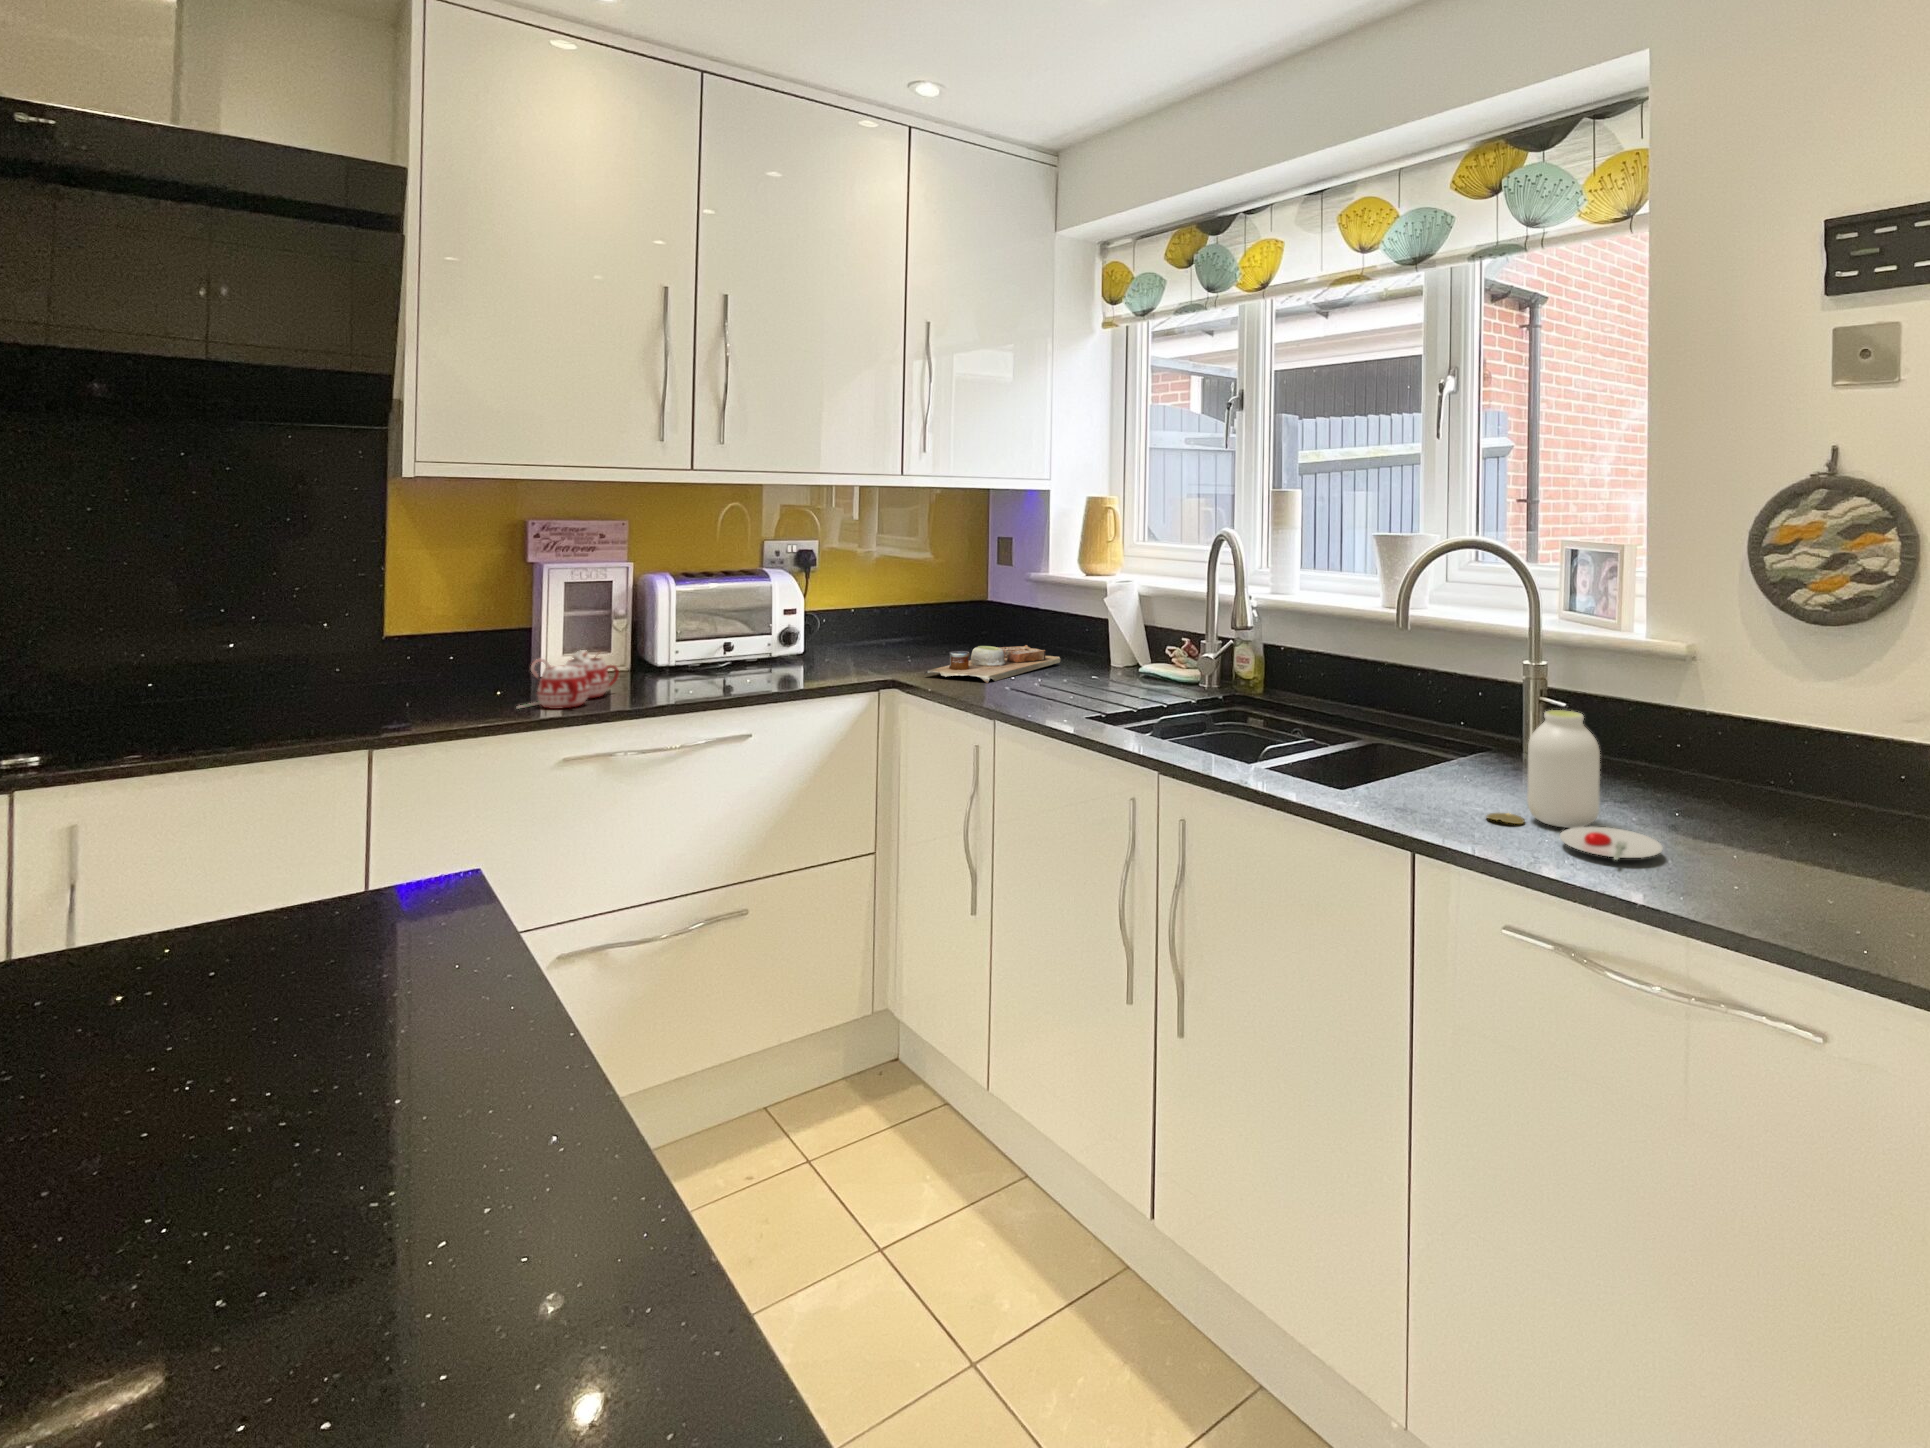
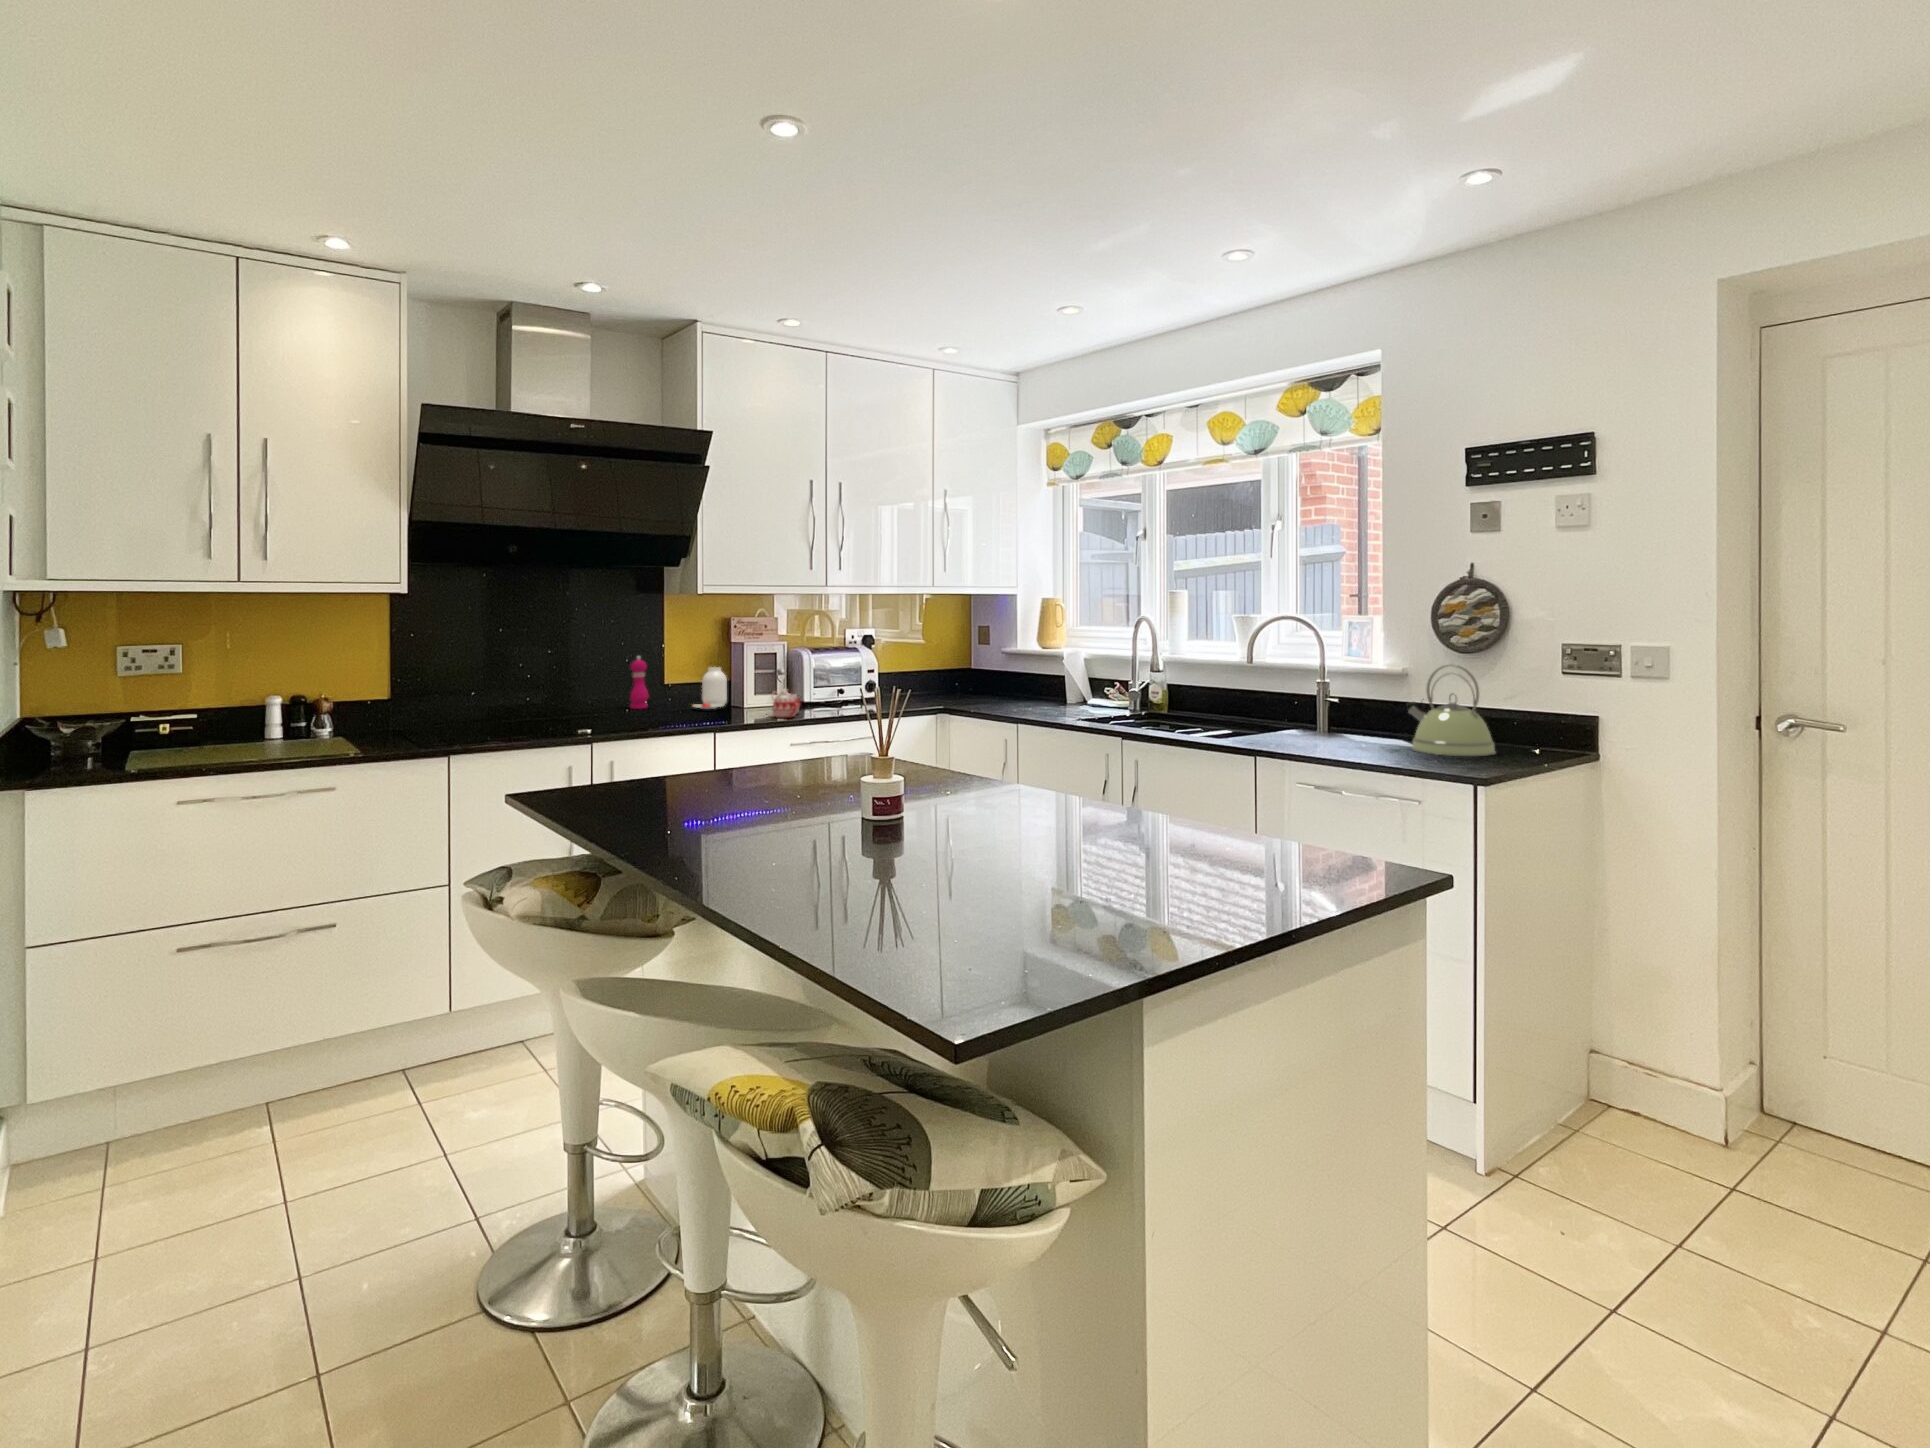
pepper mill: none [285,586,330,684] -> present [630,656,649,709]
cutting board: present [925,645,1061,683] -> none [957,691,1032,711]
kettle: none [1704,648,1896,847] -> present [1408,665,1496,756]
jar: present [1486,710,1663,860] -> present [692,667,727,709]

